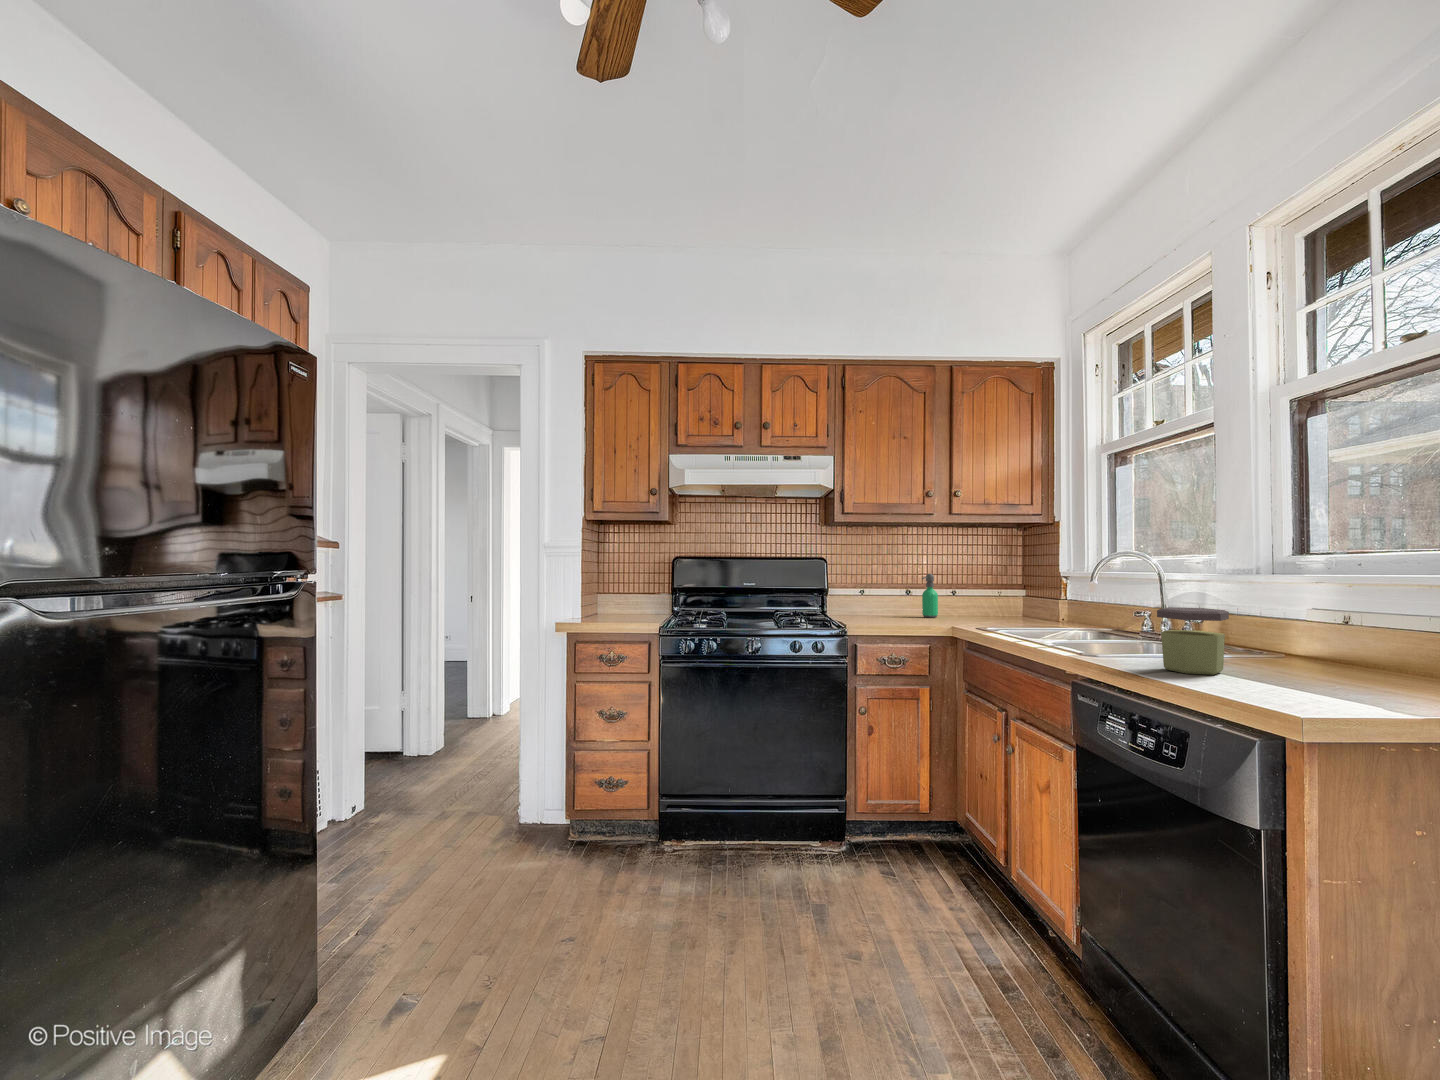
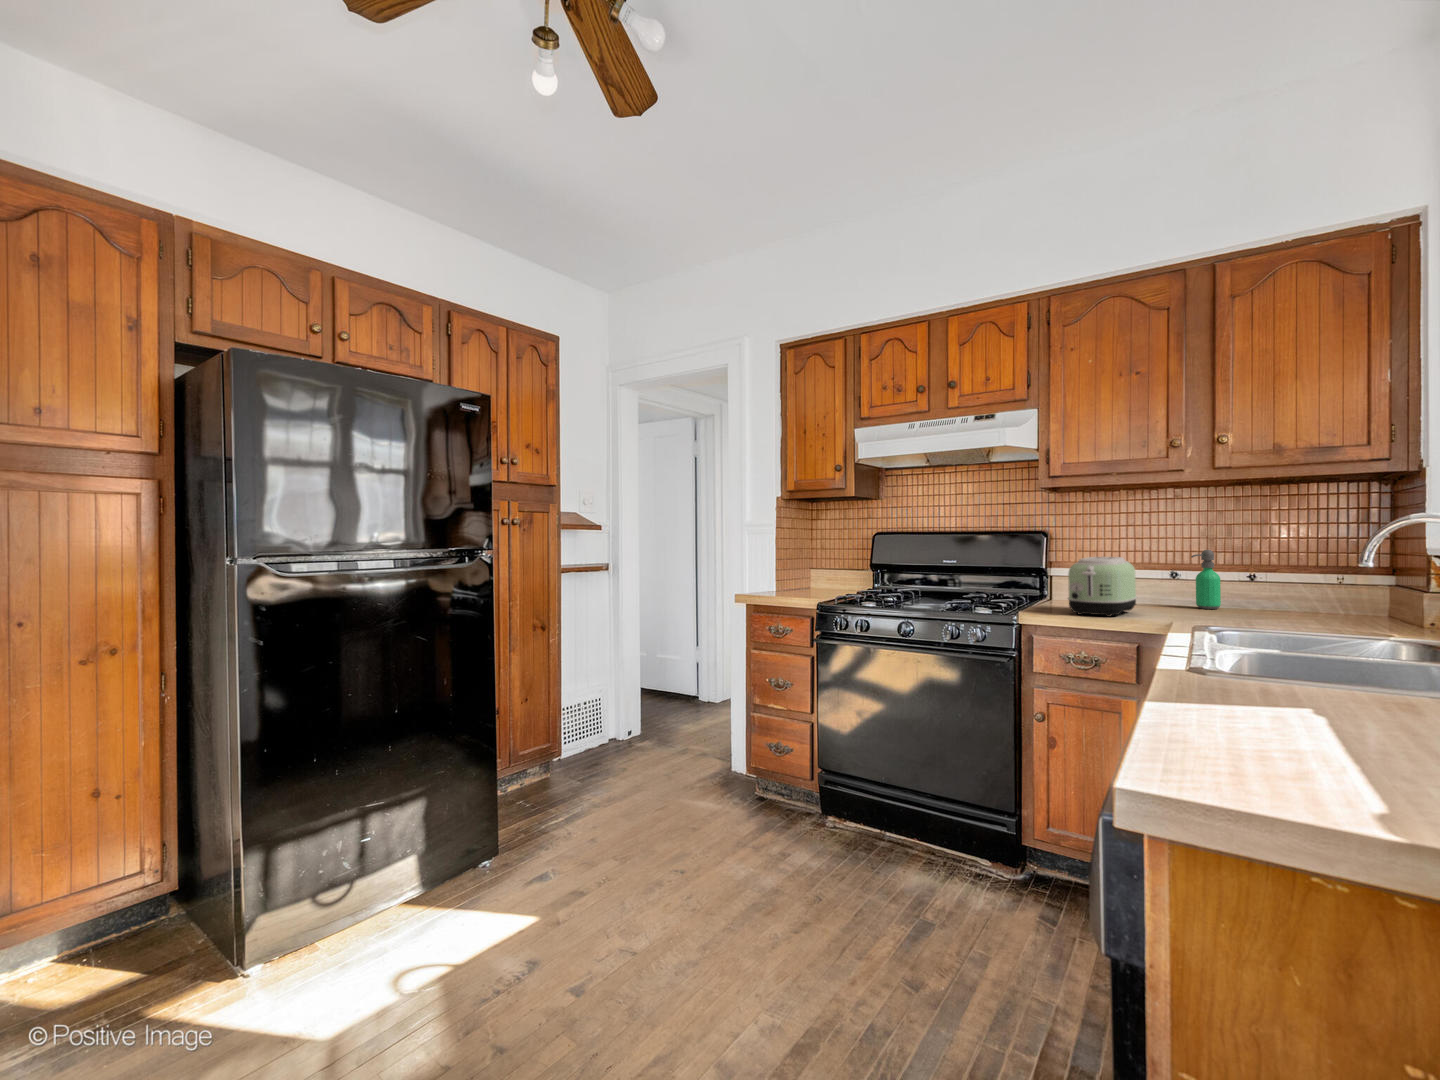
toaster: none [863,578,908,624] -> present [1068,557,1137,617]
jar: present [1157,607,1229,675] -> none [1210,627,1334,743]

